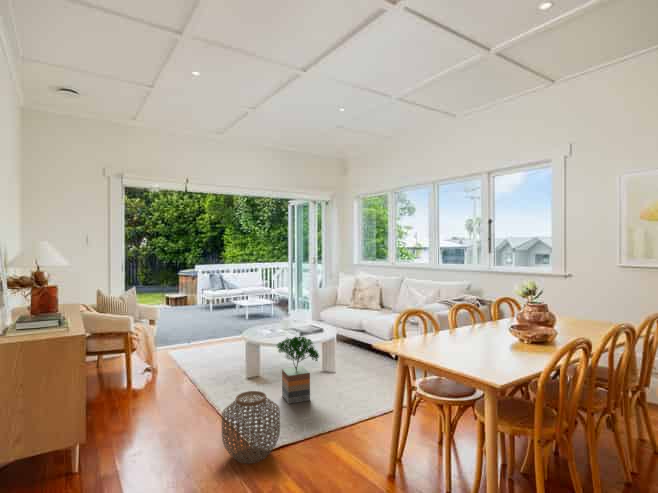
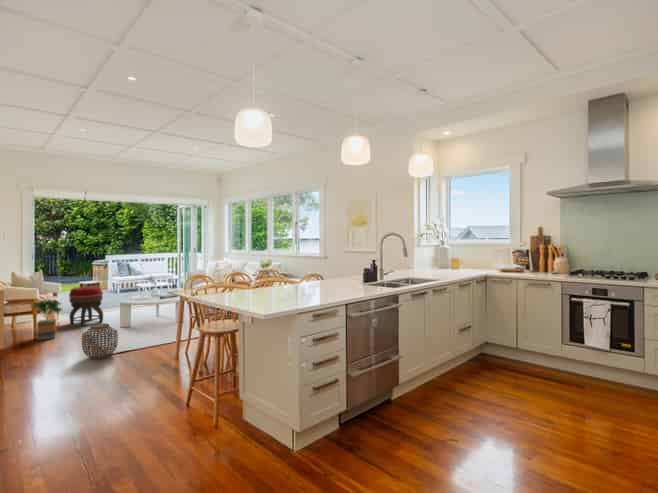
footstool: none [171,309,215,368] -> present [69,286,103,326]
potted tree: present [277,336,319,404] -> present [33,300,62,340]

